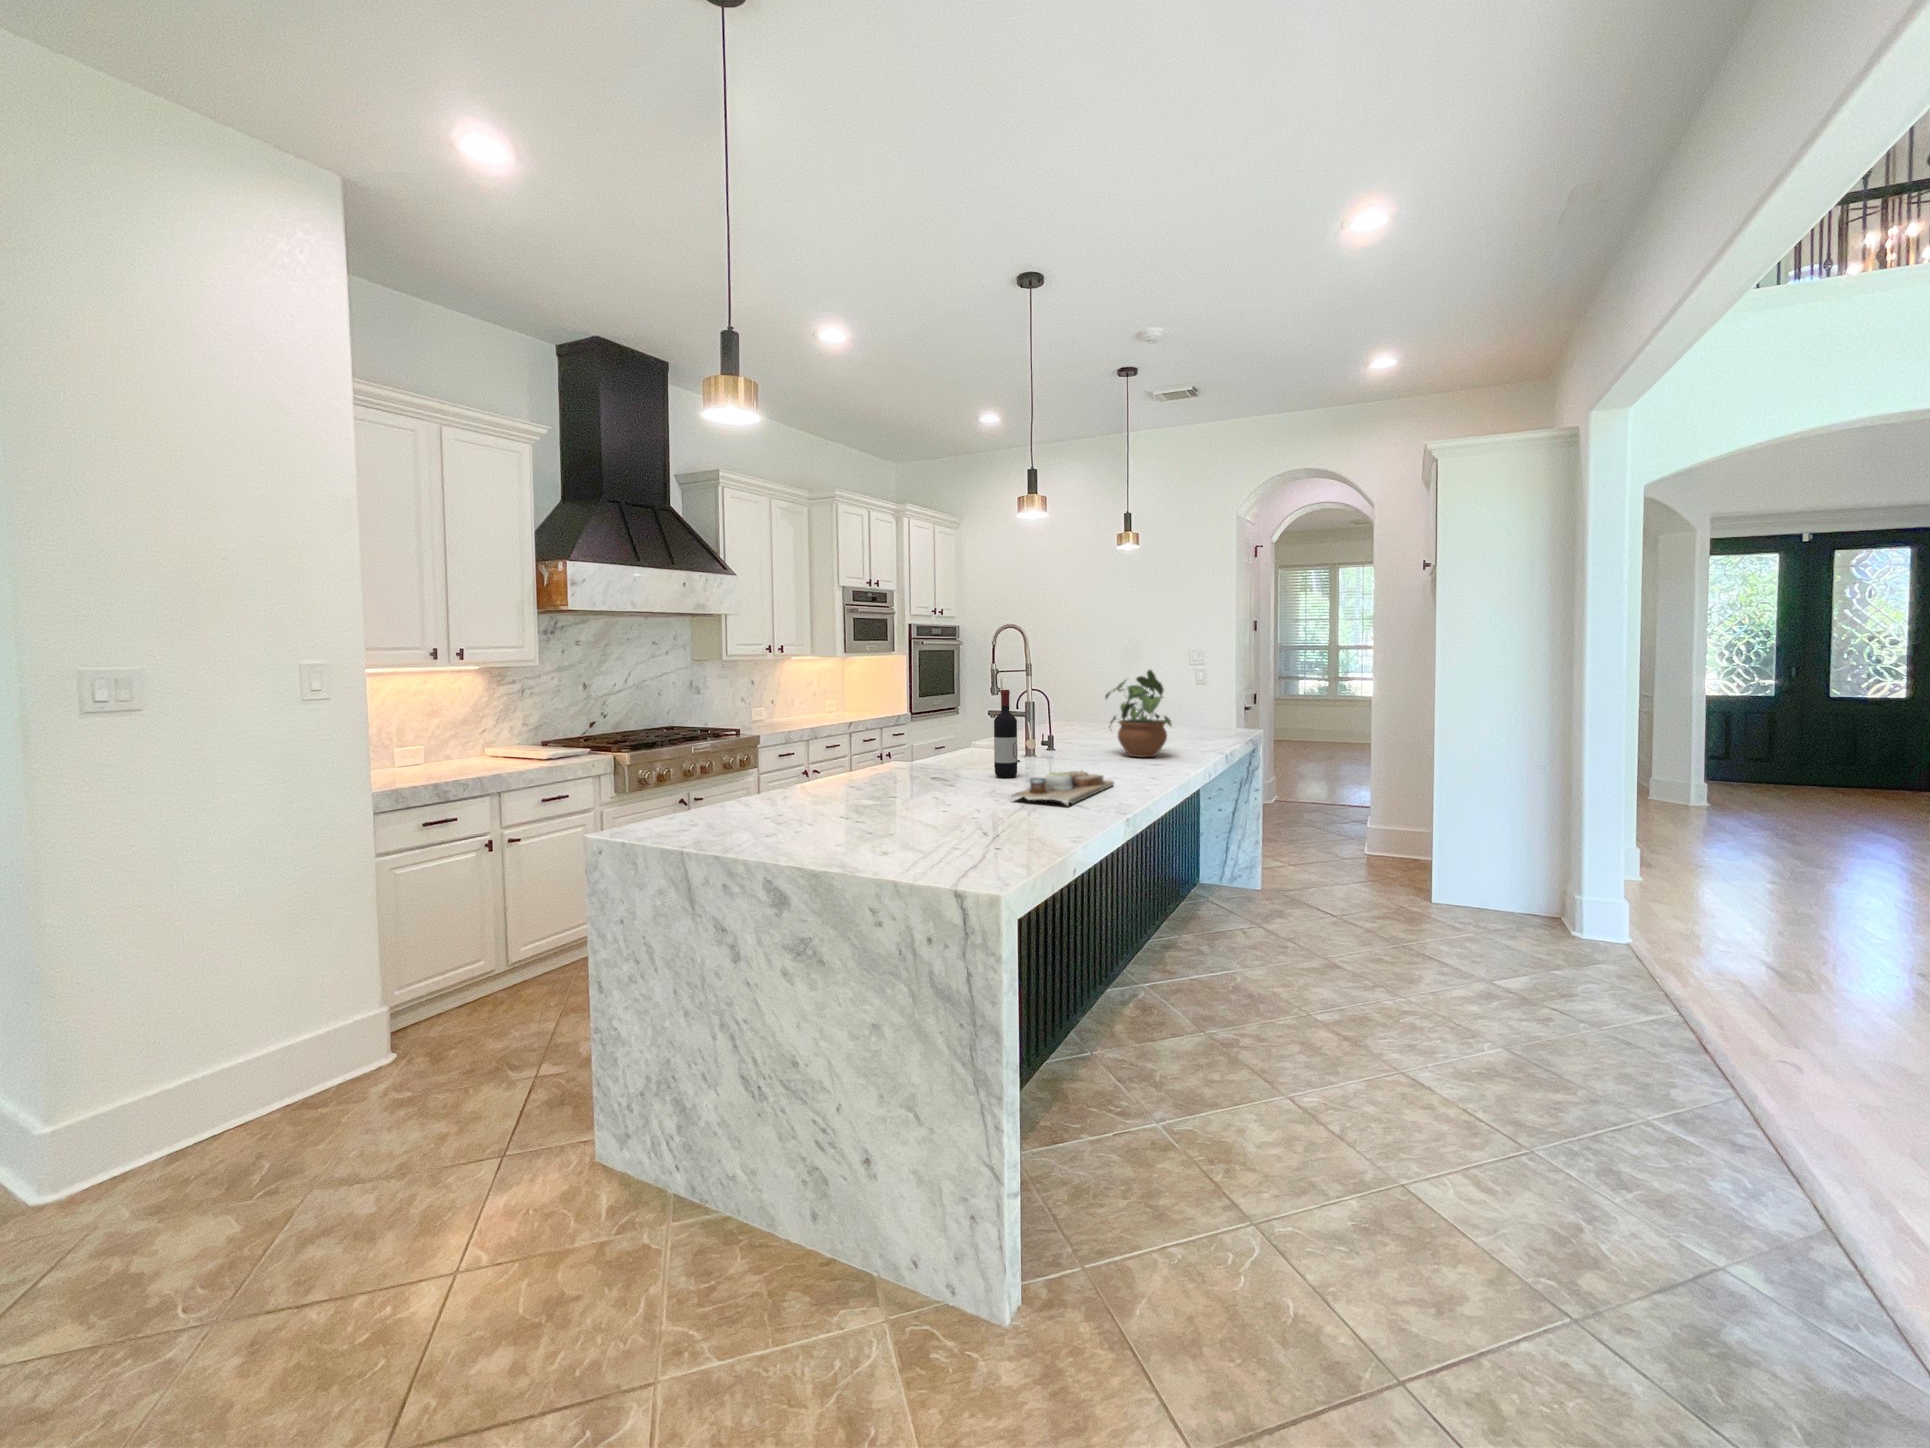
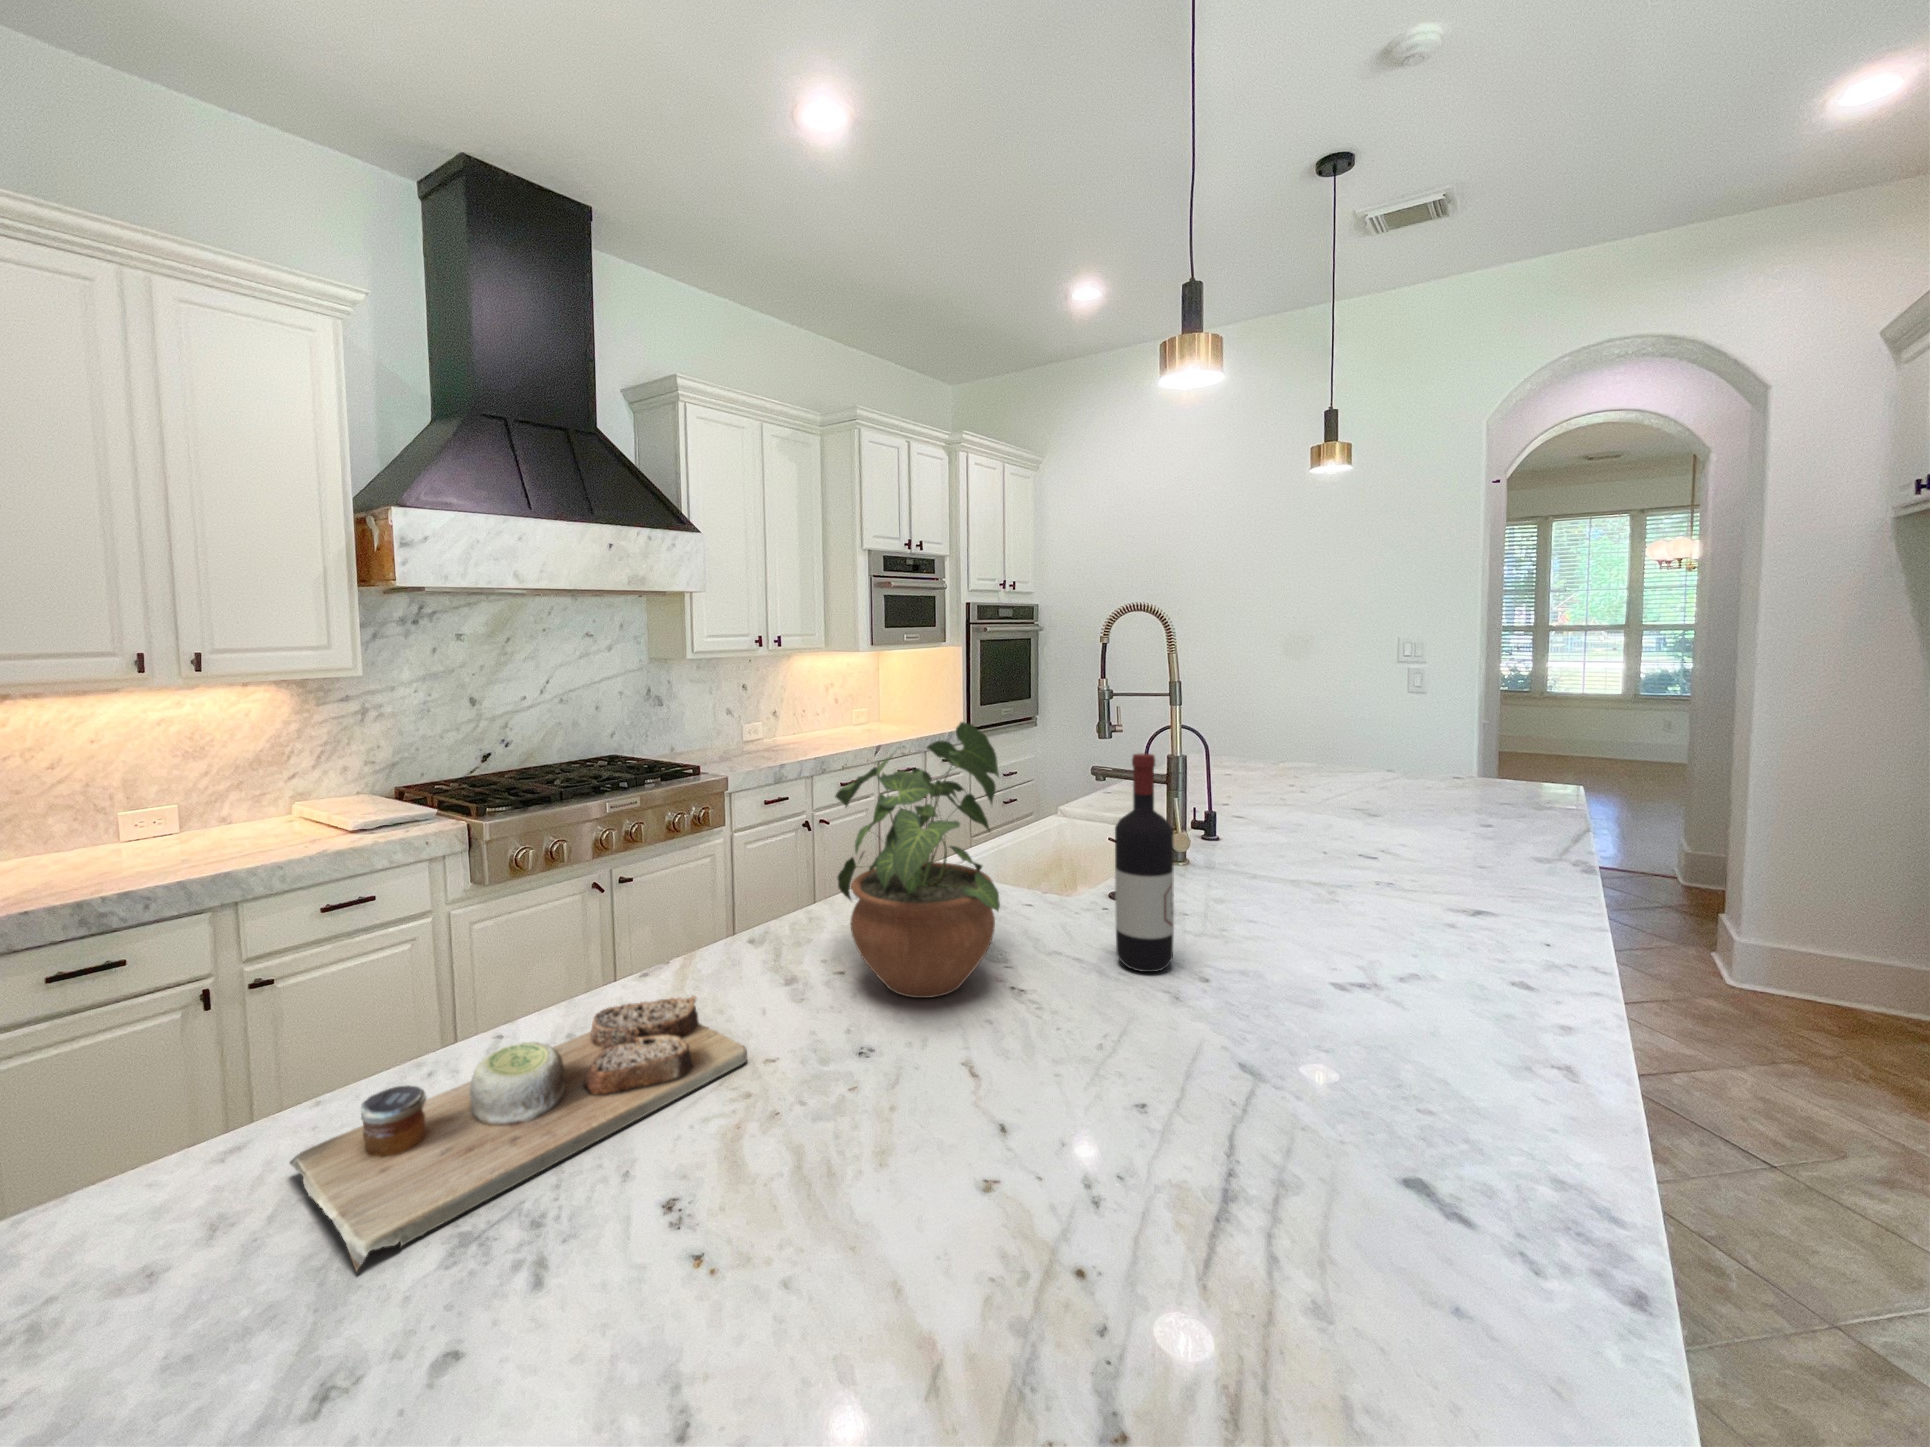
potted plant: present [1105,670,1171,757] -> present [835,722,1000,998]
cutting board: present [1012,771,1114,806] -> present [290,996,747,1271]

